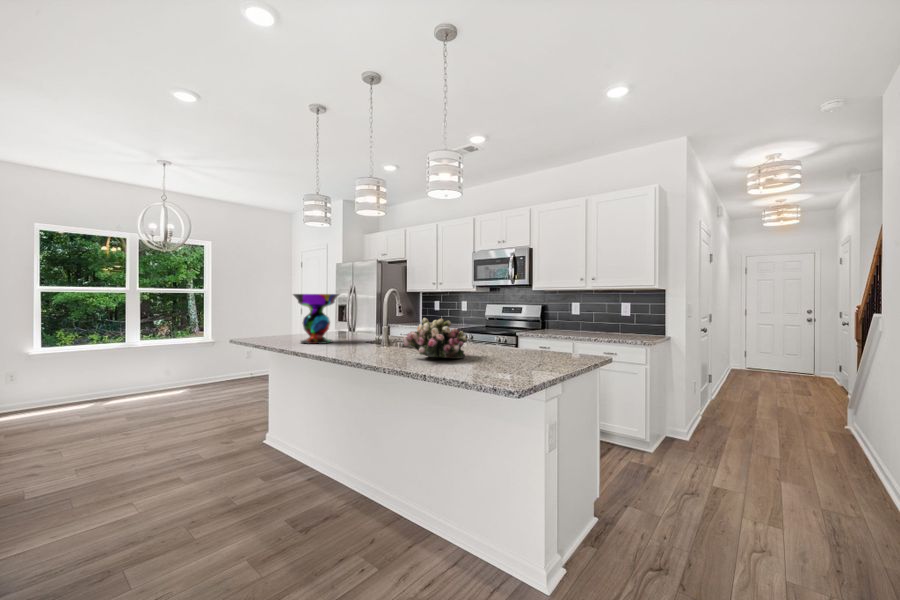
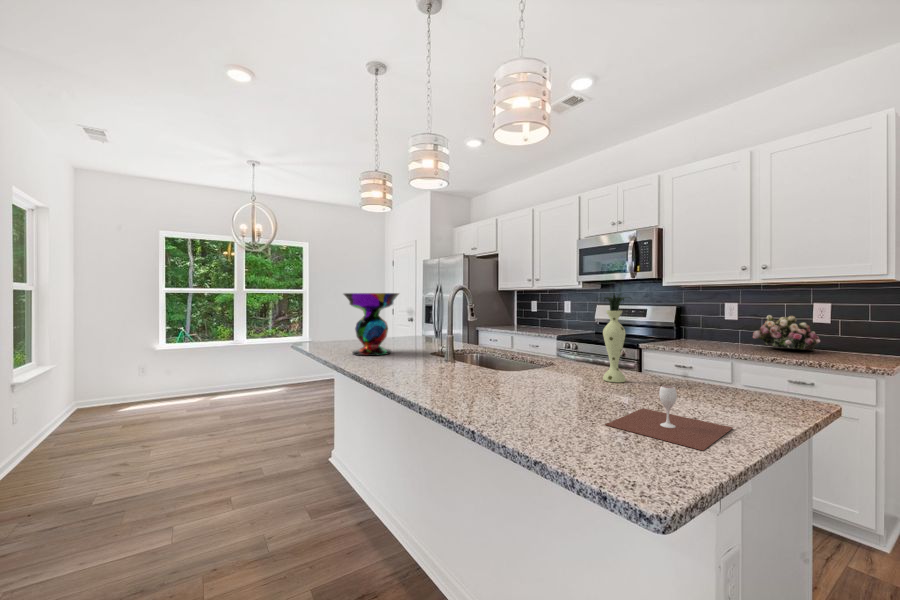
vase: none [487,294,509,352] -> present [603,293,626,382]
flower arrangement: present [403,318,467,359] -> present [752,315,820,351]
wine glass: none [492,345,554,372] -> present [605,386,733,451]

